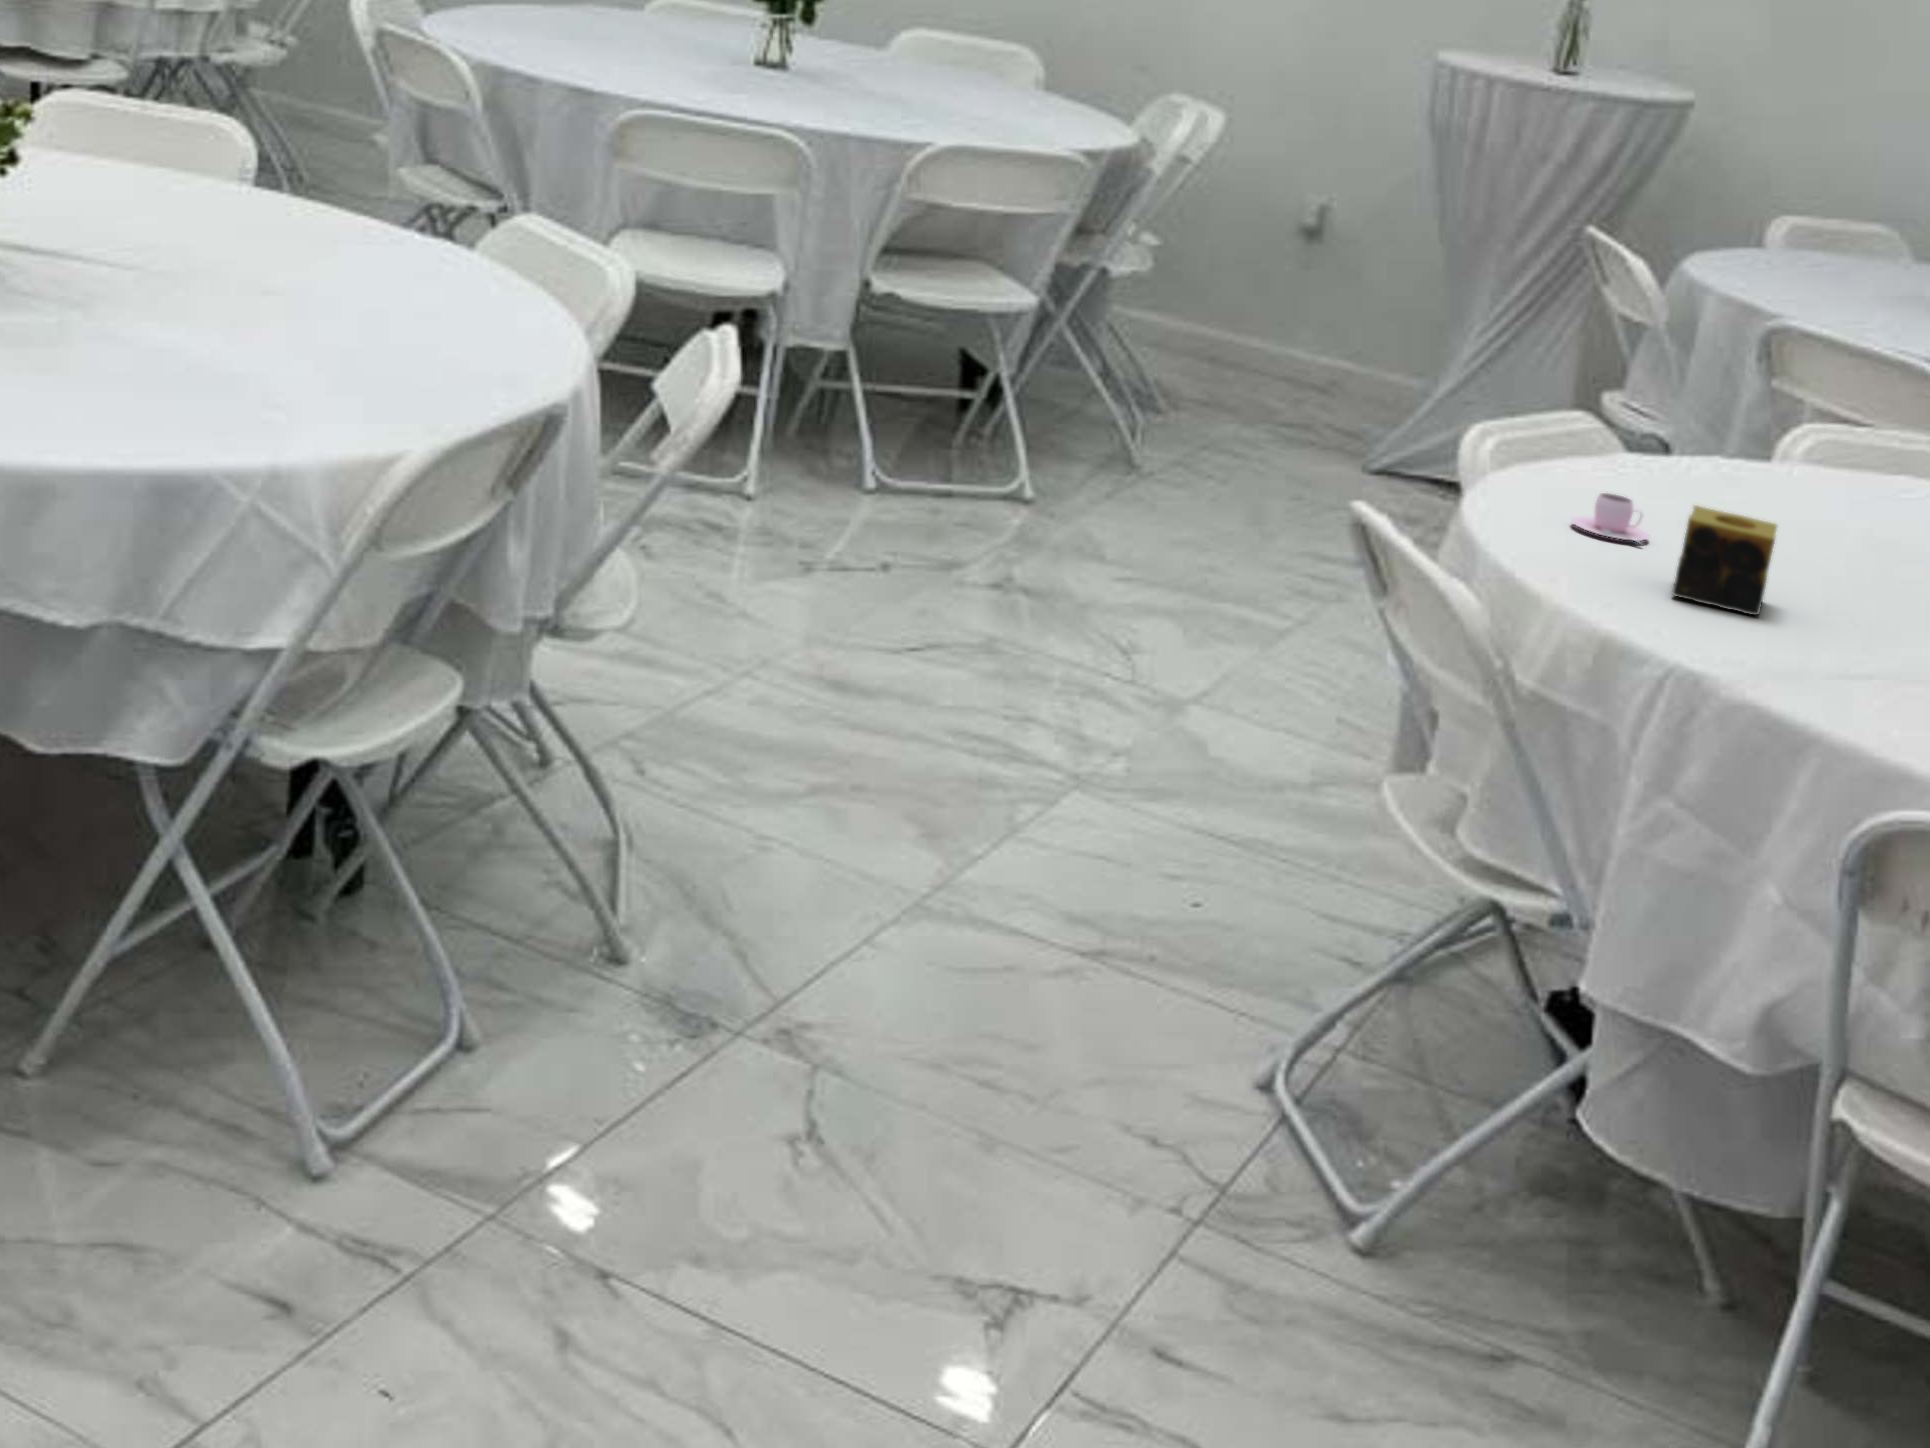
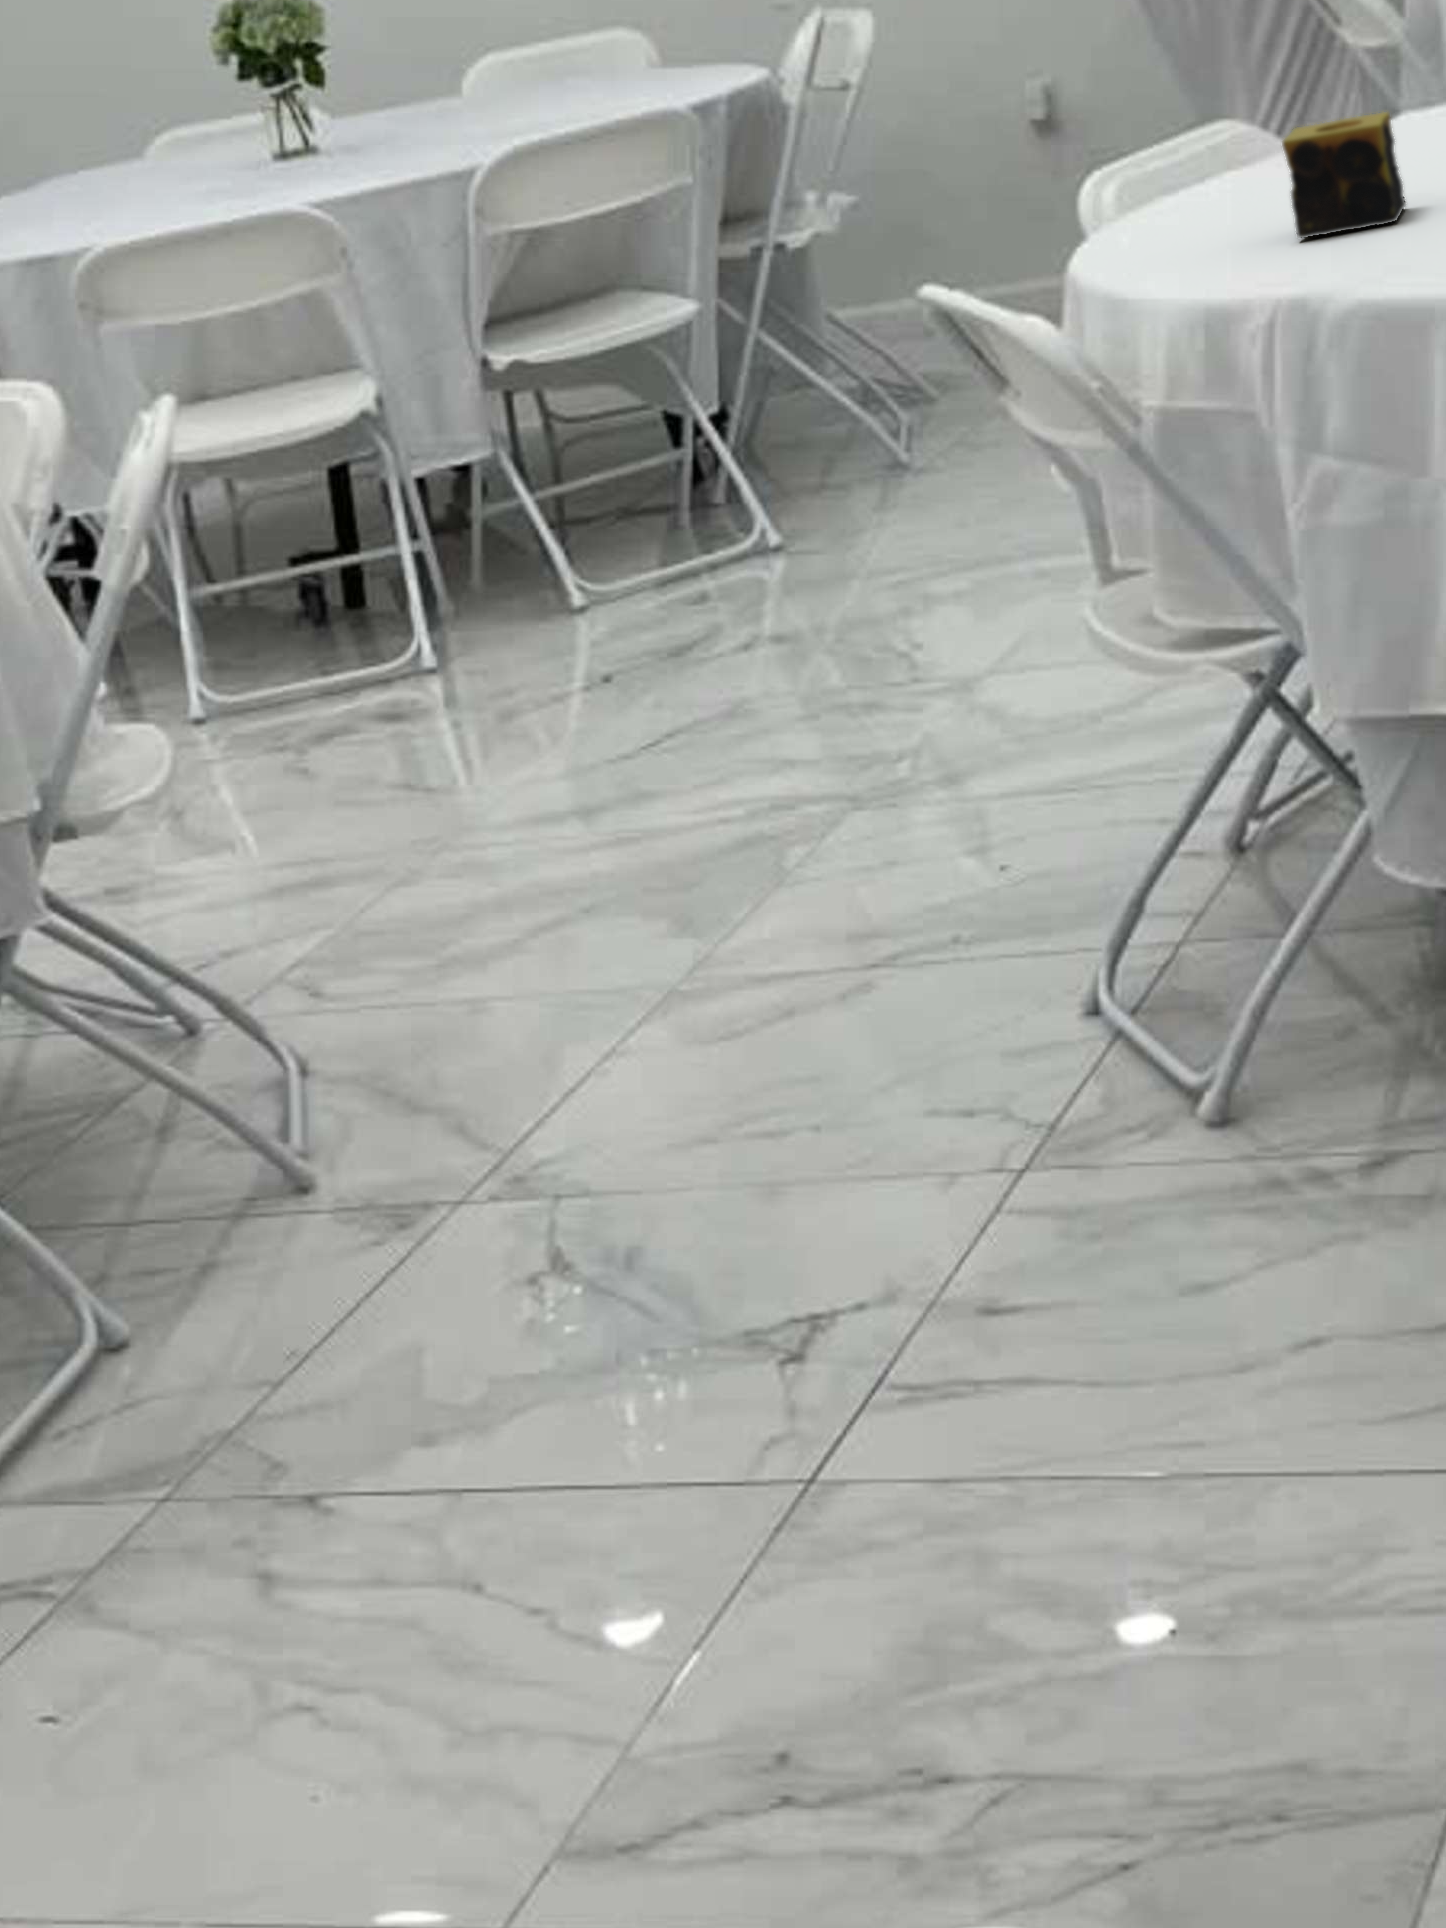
teacup: present [1572,493,1649,545] -> none [1194,100,1285,218]

